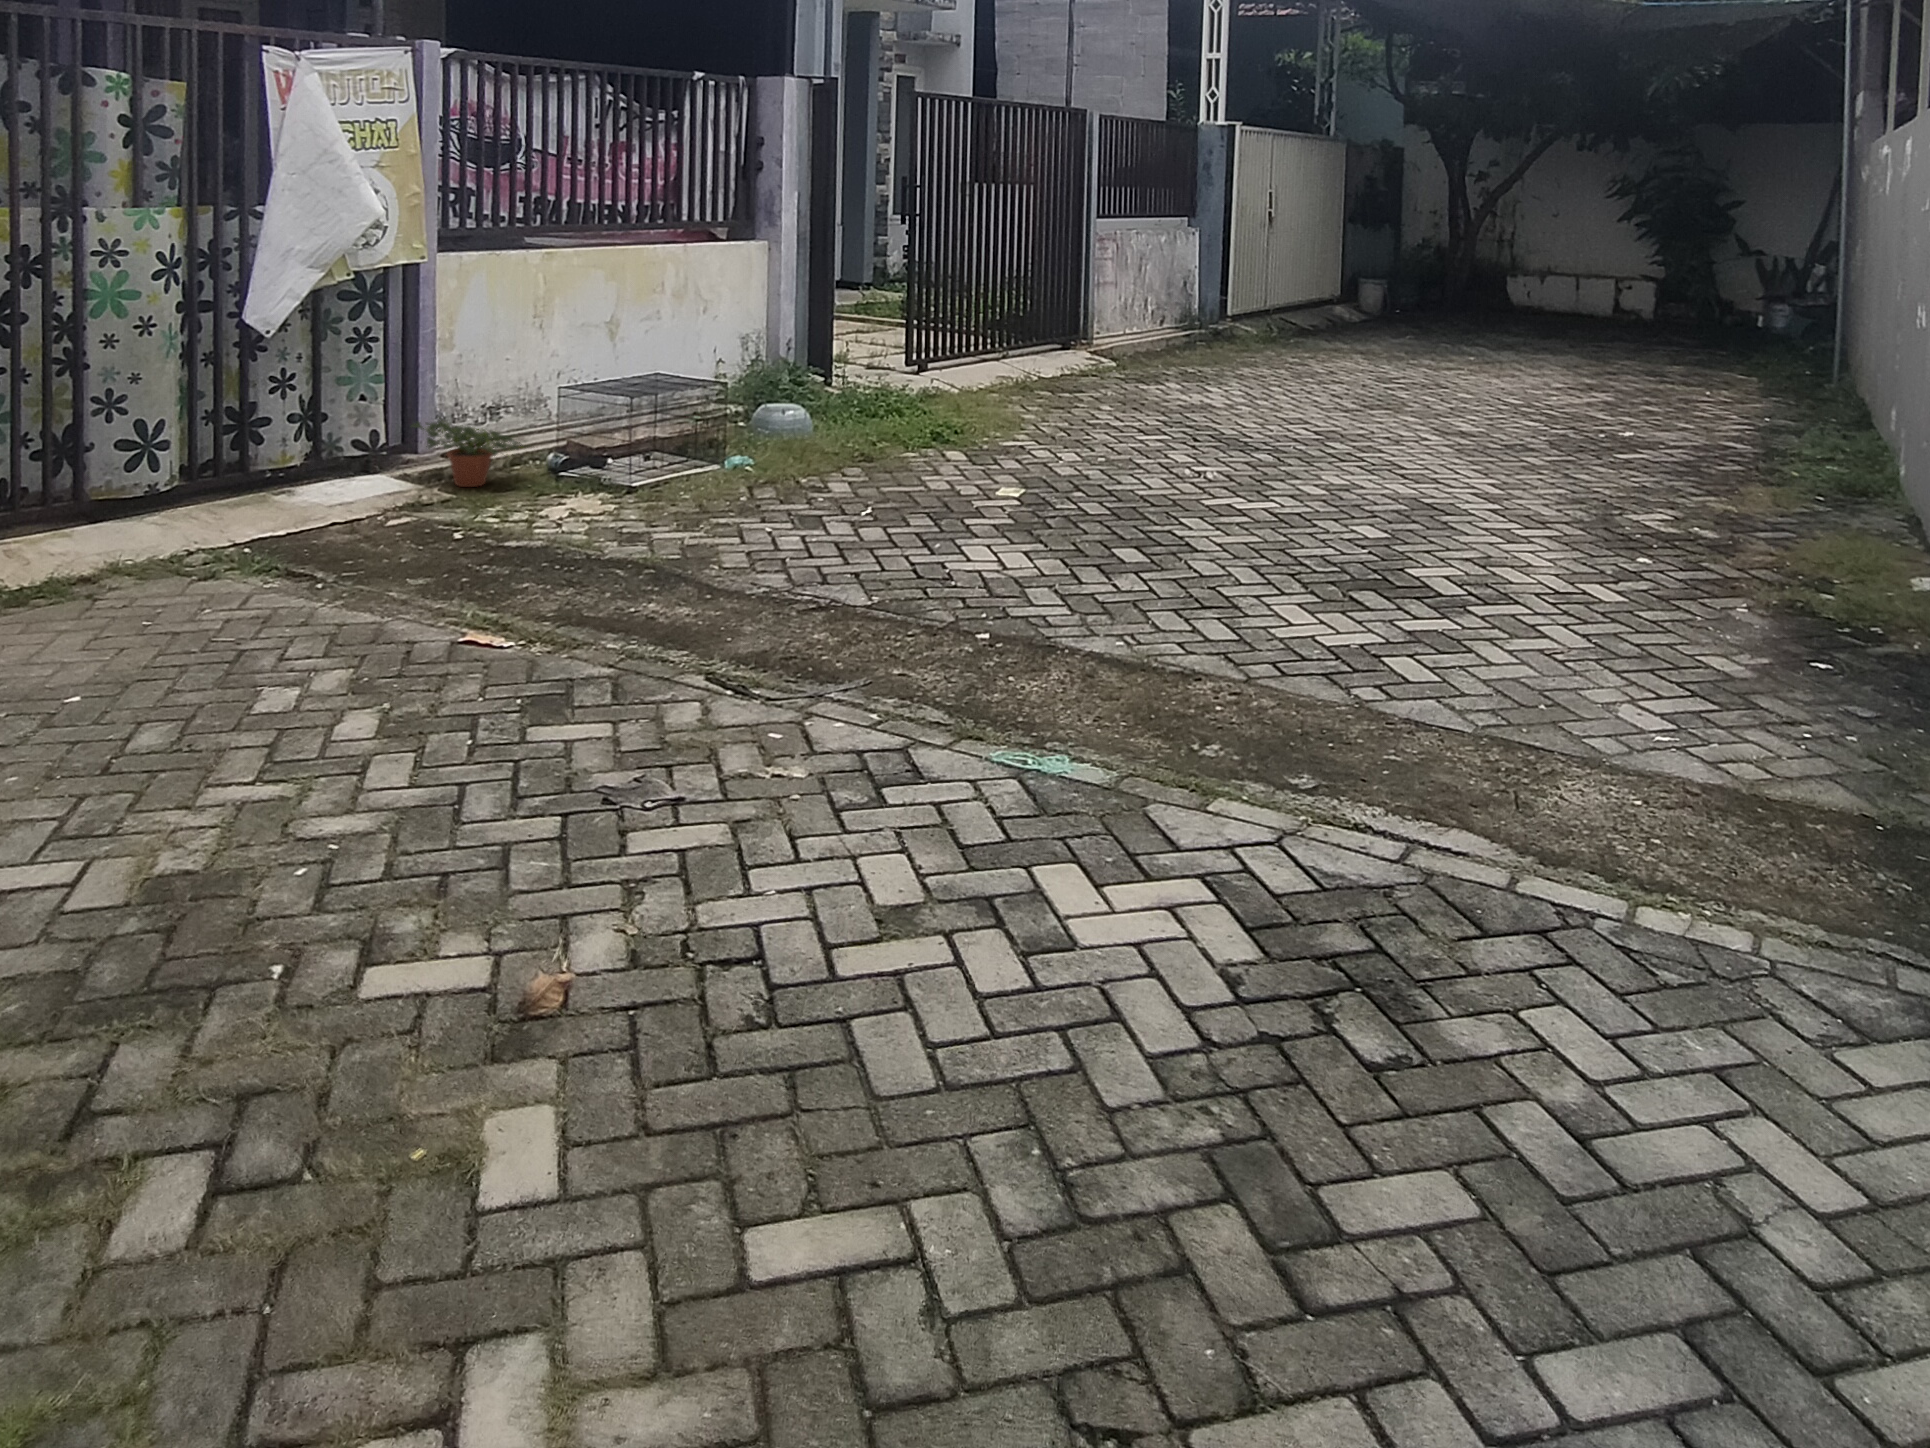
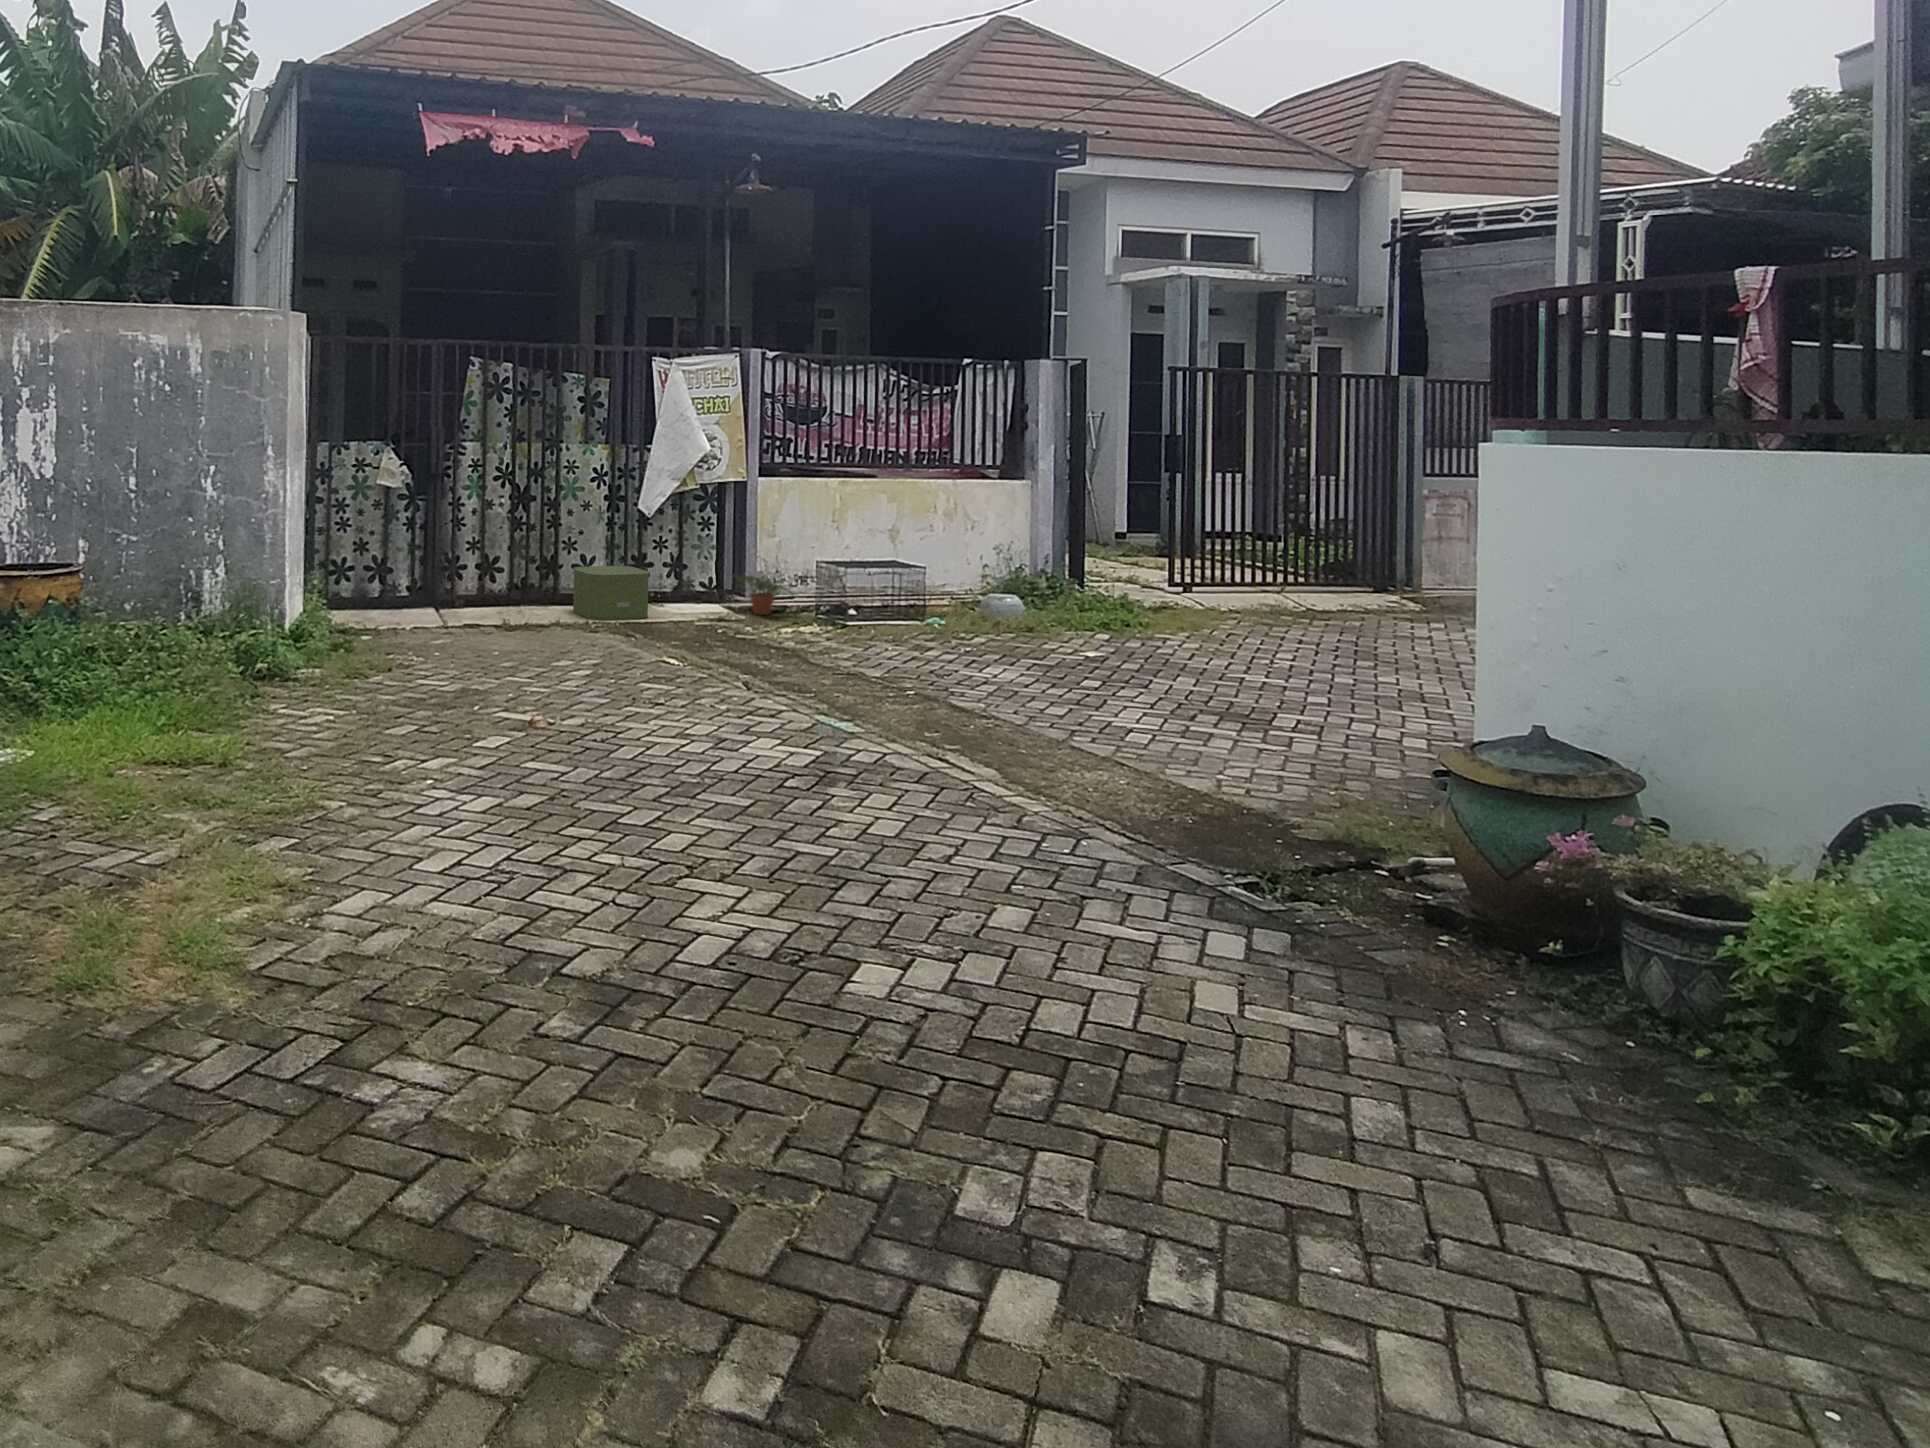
storage box: none [124,432,293,549] -> present [573,566,649,620]

